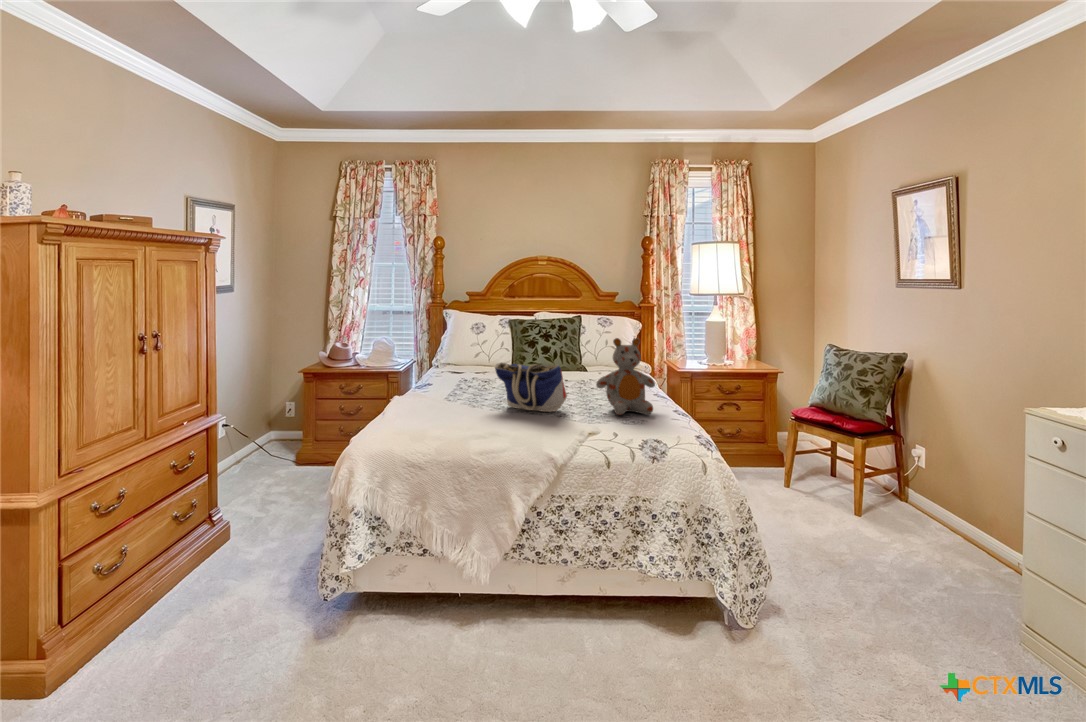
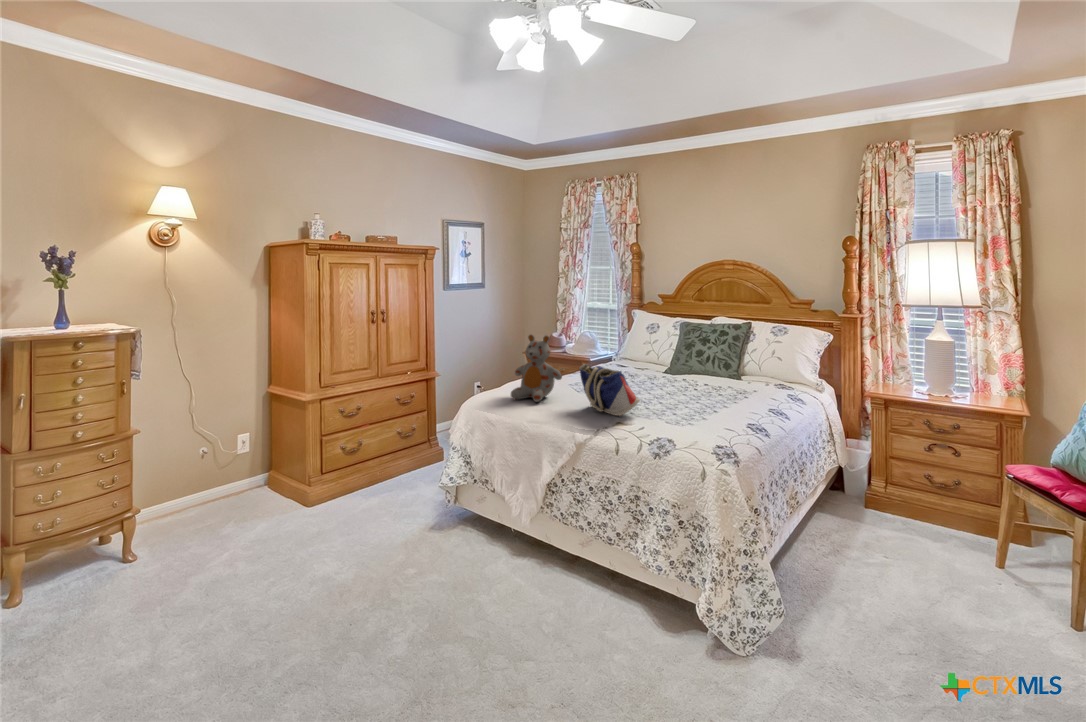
stuffed bear: present [596,338,655,415] -> present [511,335,562,402]

